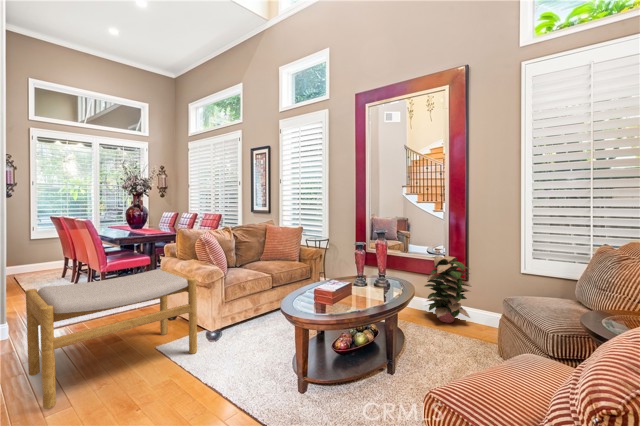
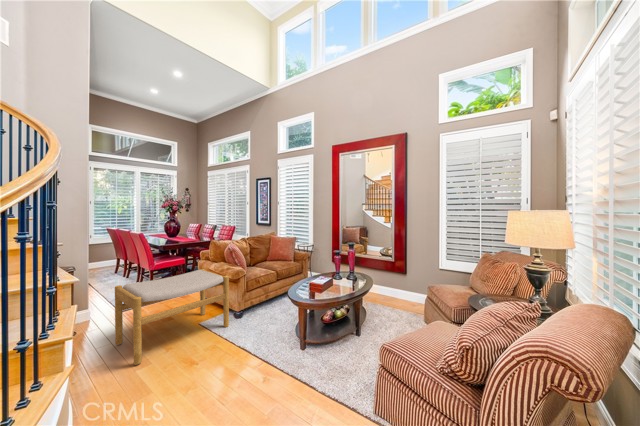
decorative plant: present [425,256,471,323] -> none [379,258,411,302]

